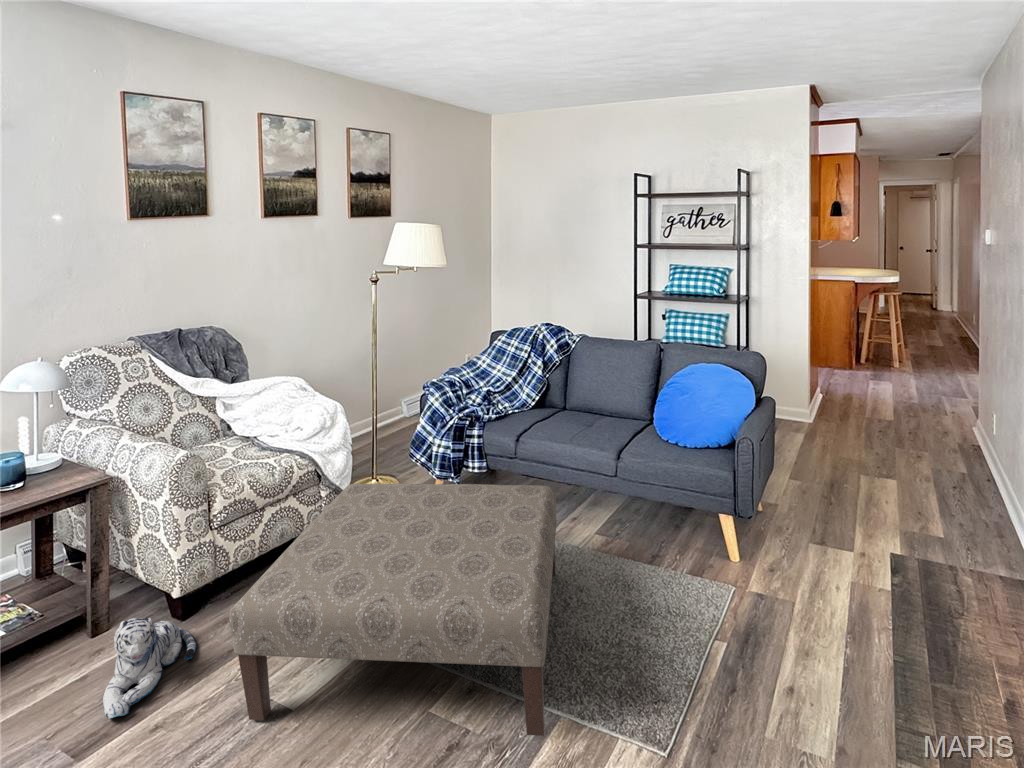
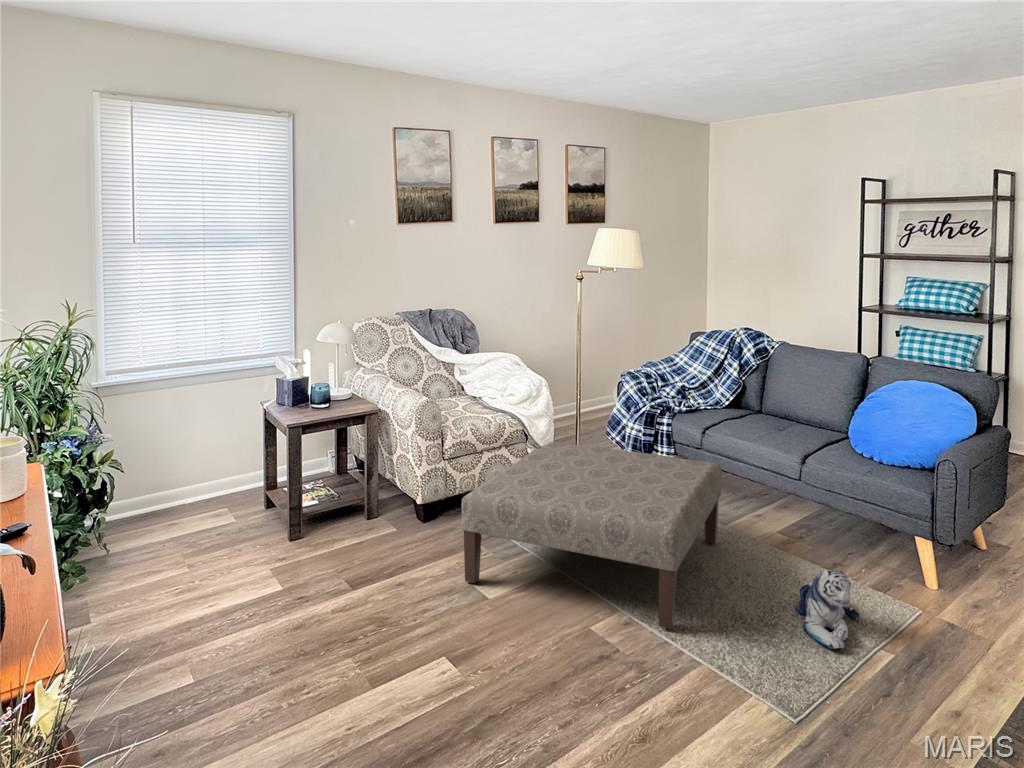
plush toy: present [103,618,197,719] -> present [796,570,860,649]

